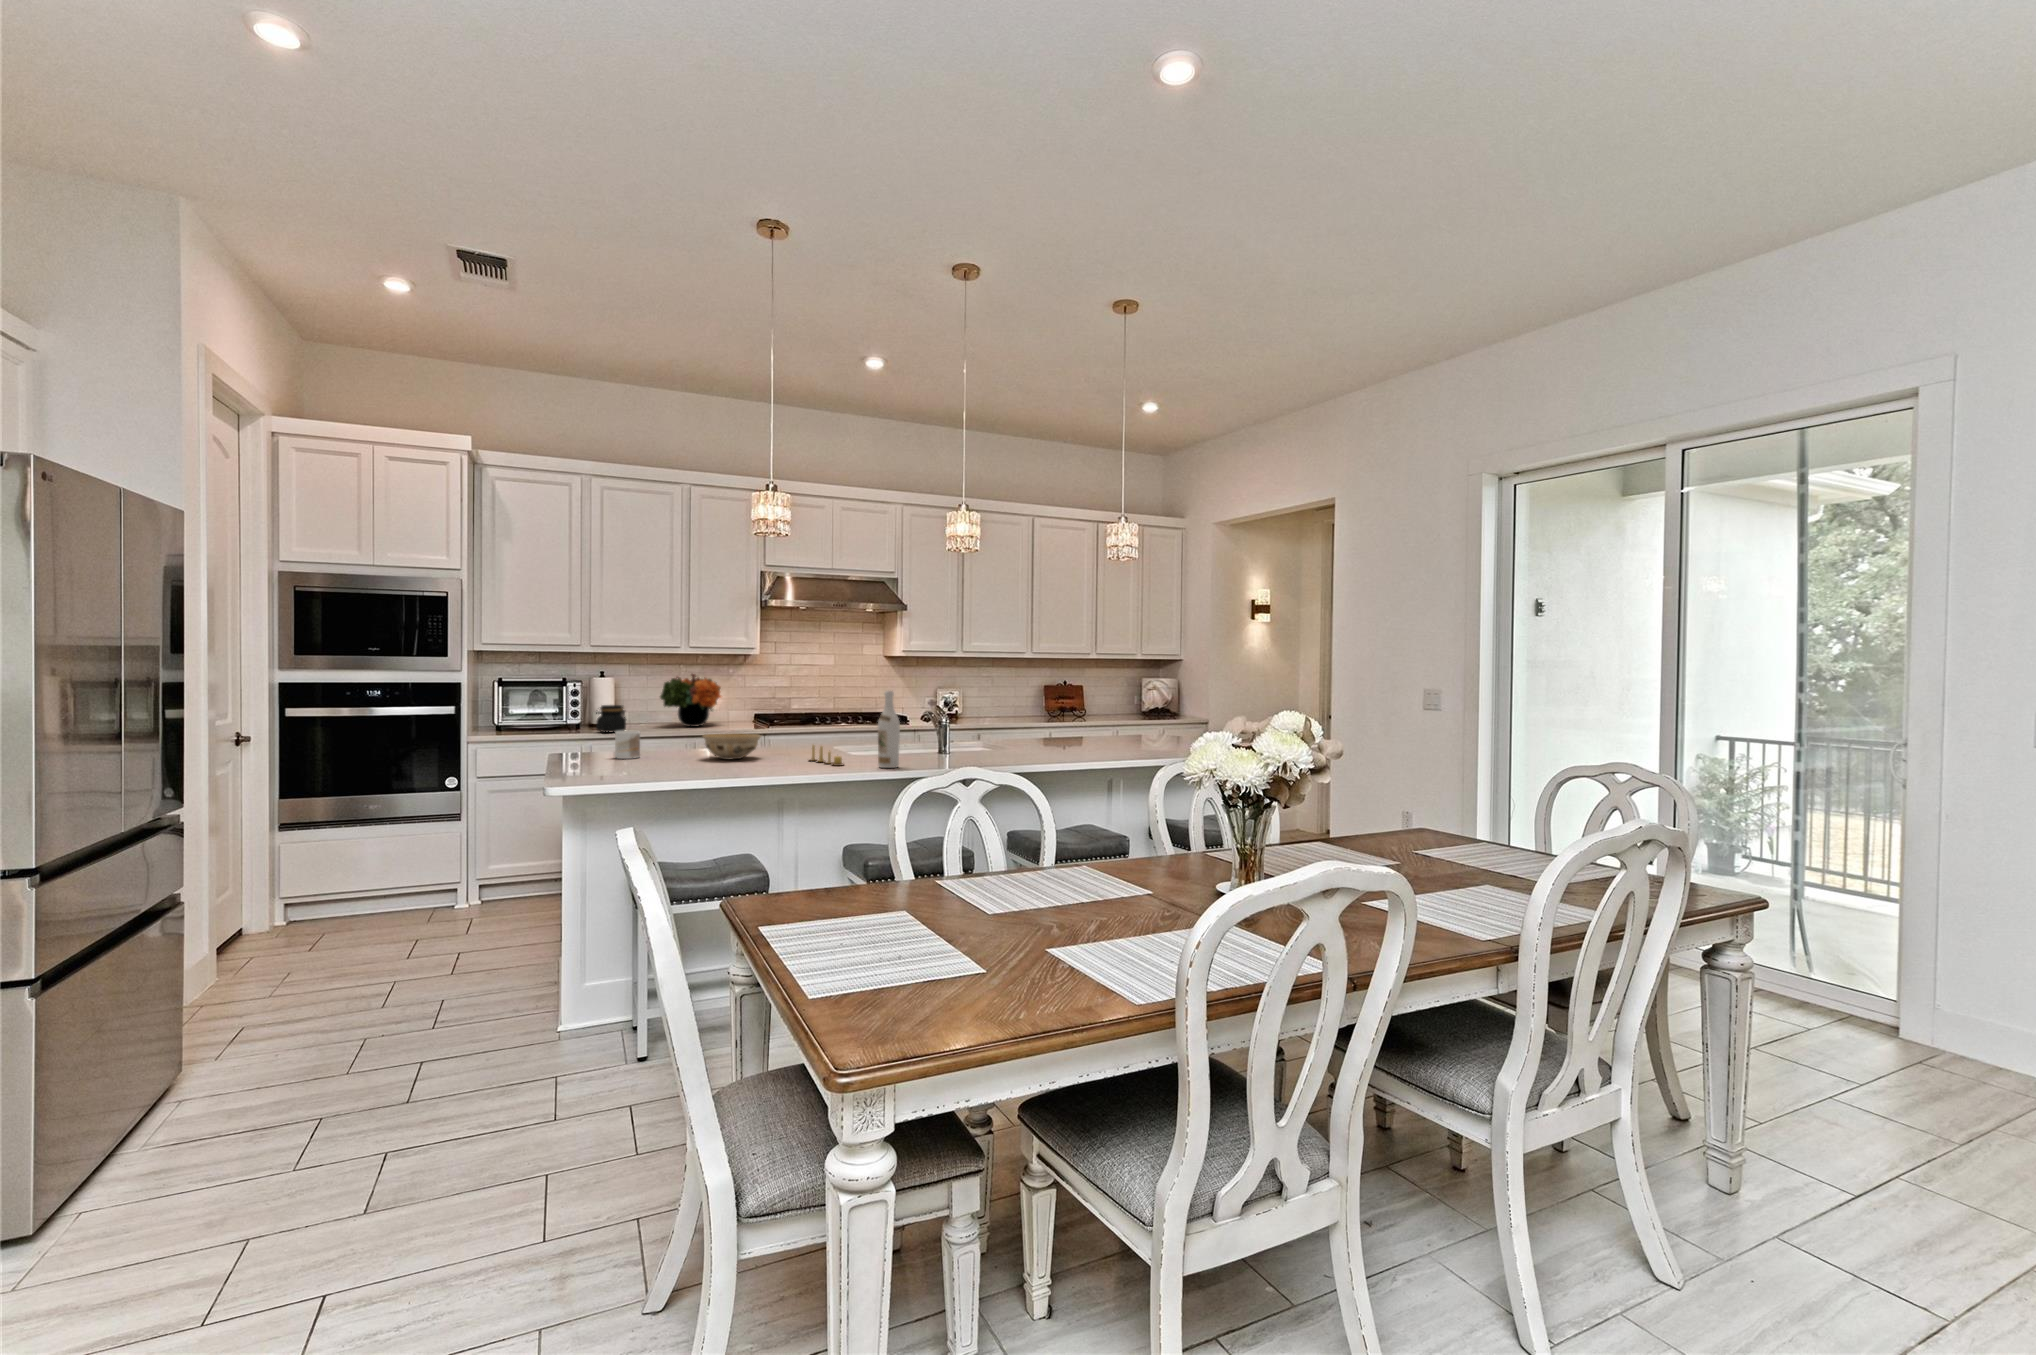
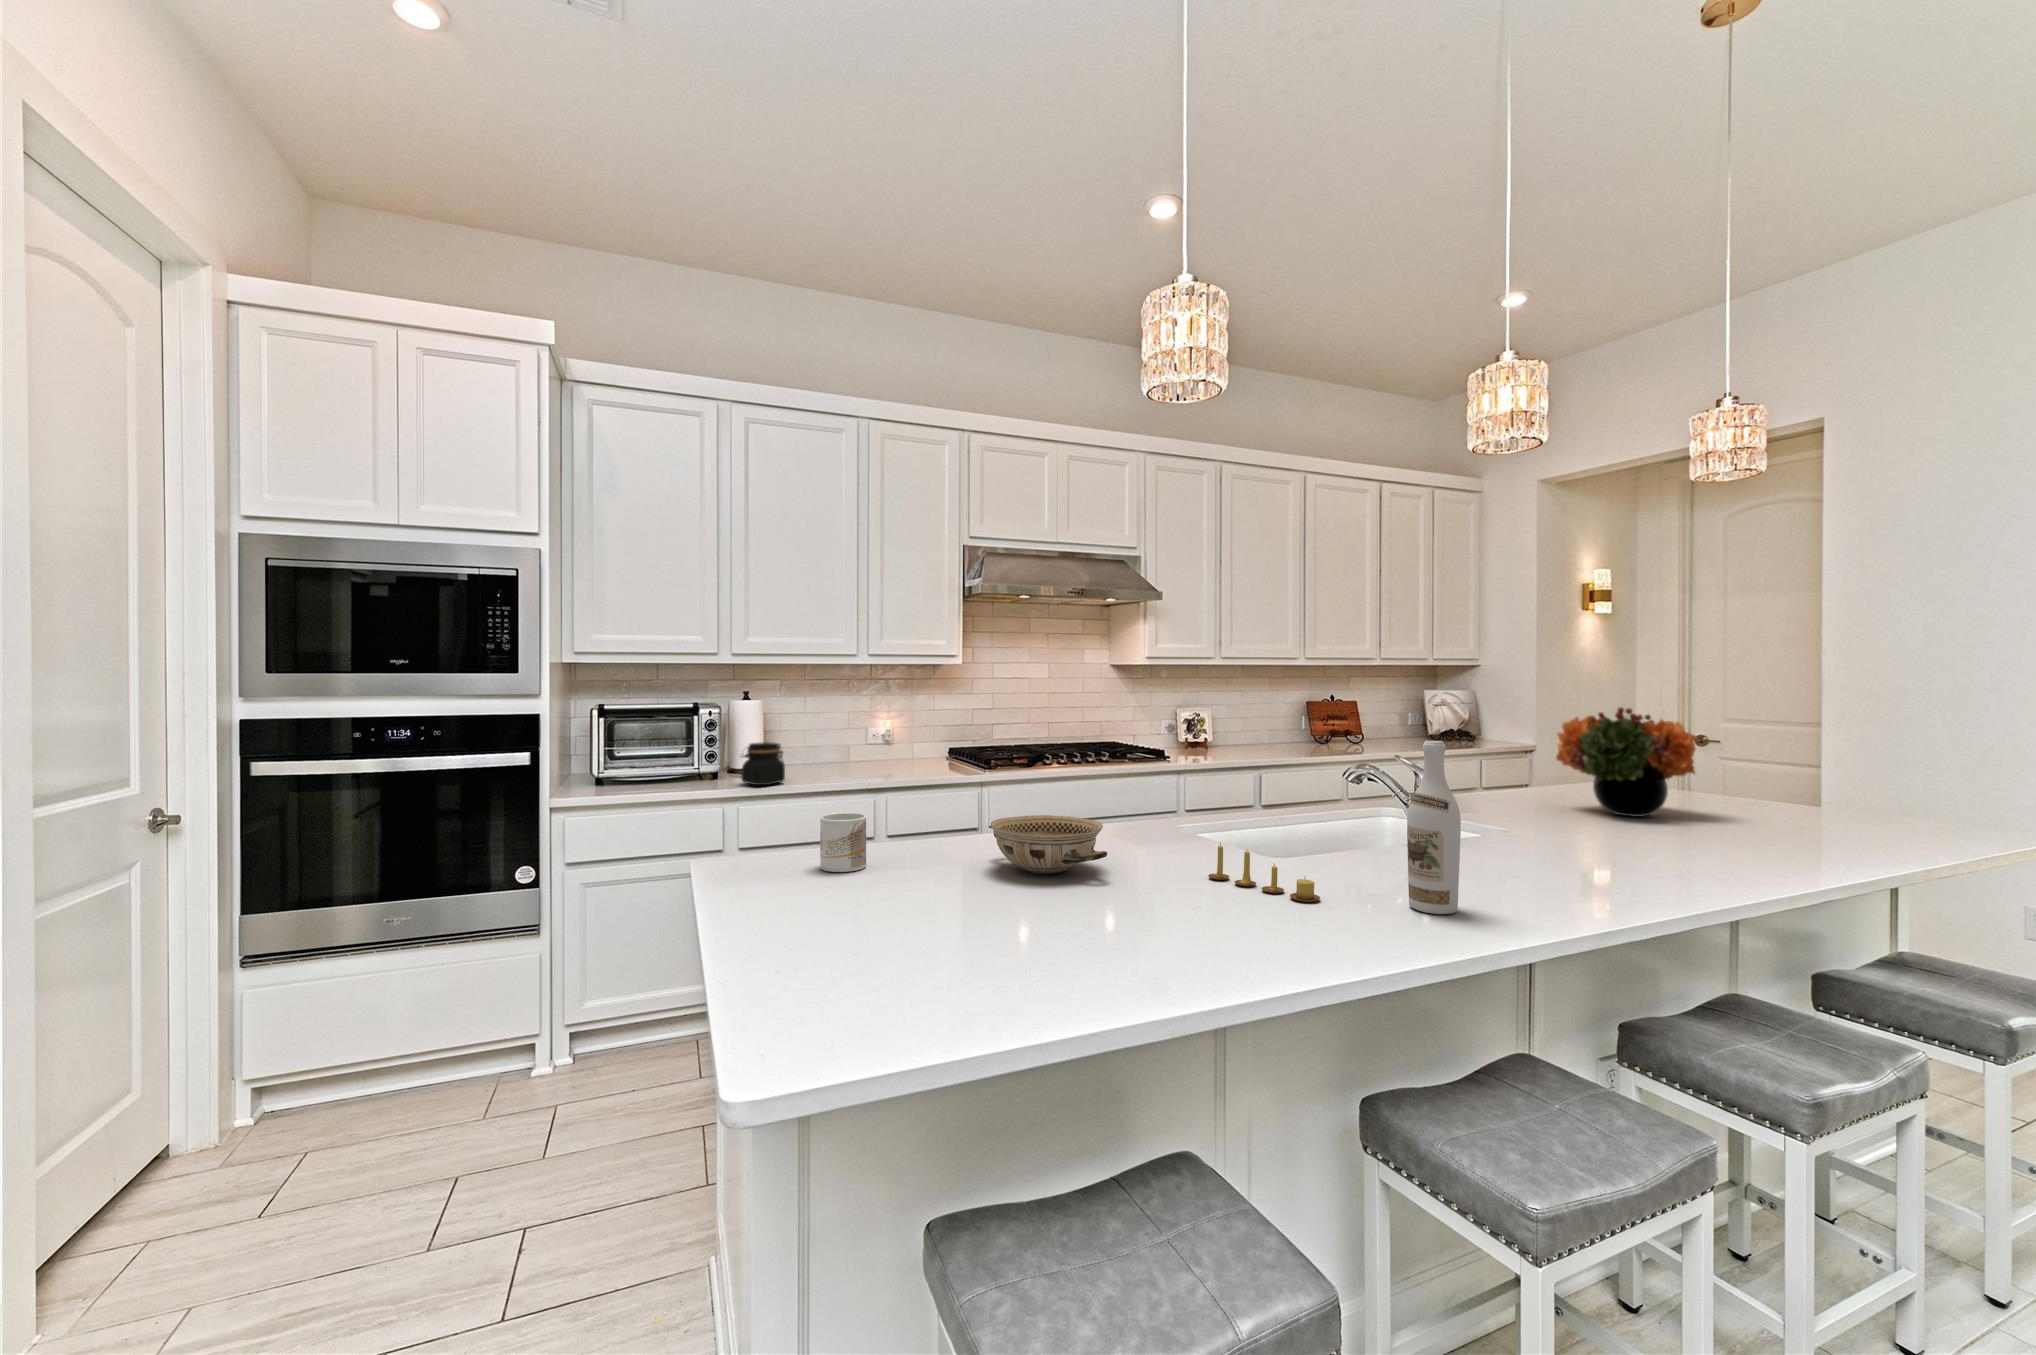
flower arrangement: present [660,674,721,727] -> present [1556,707,1698,817]

